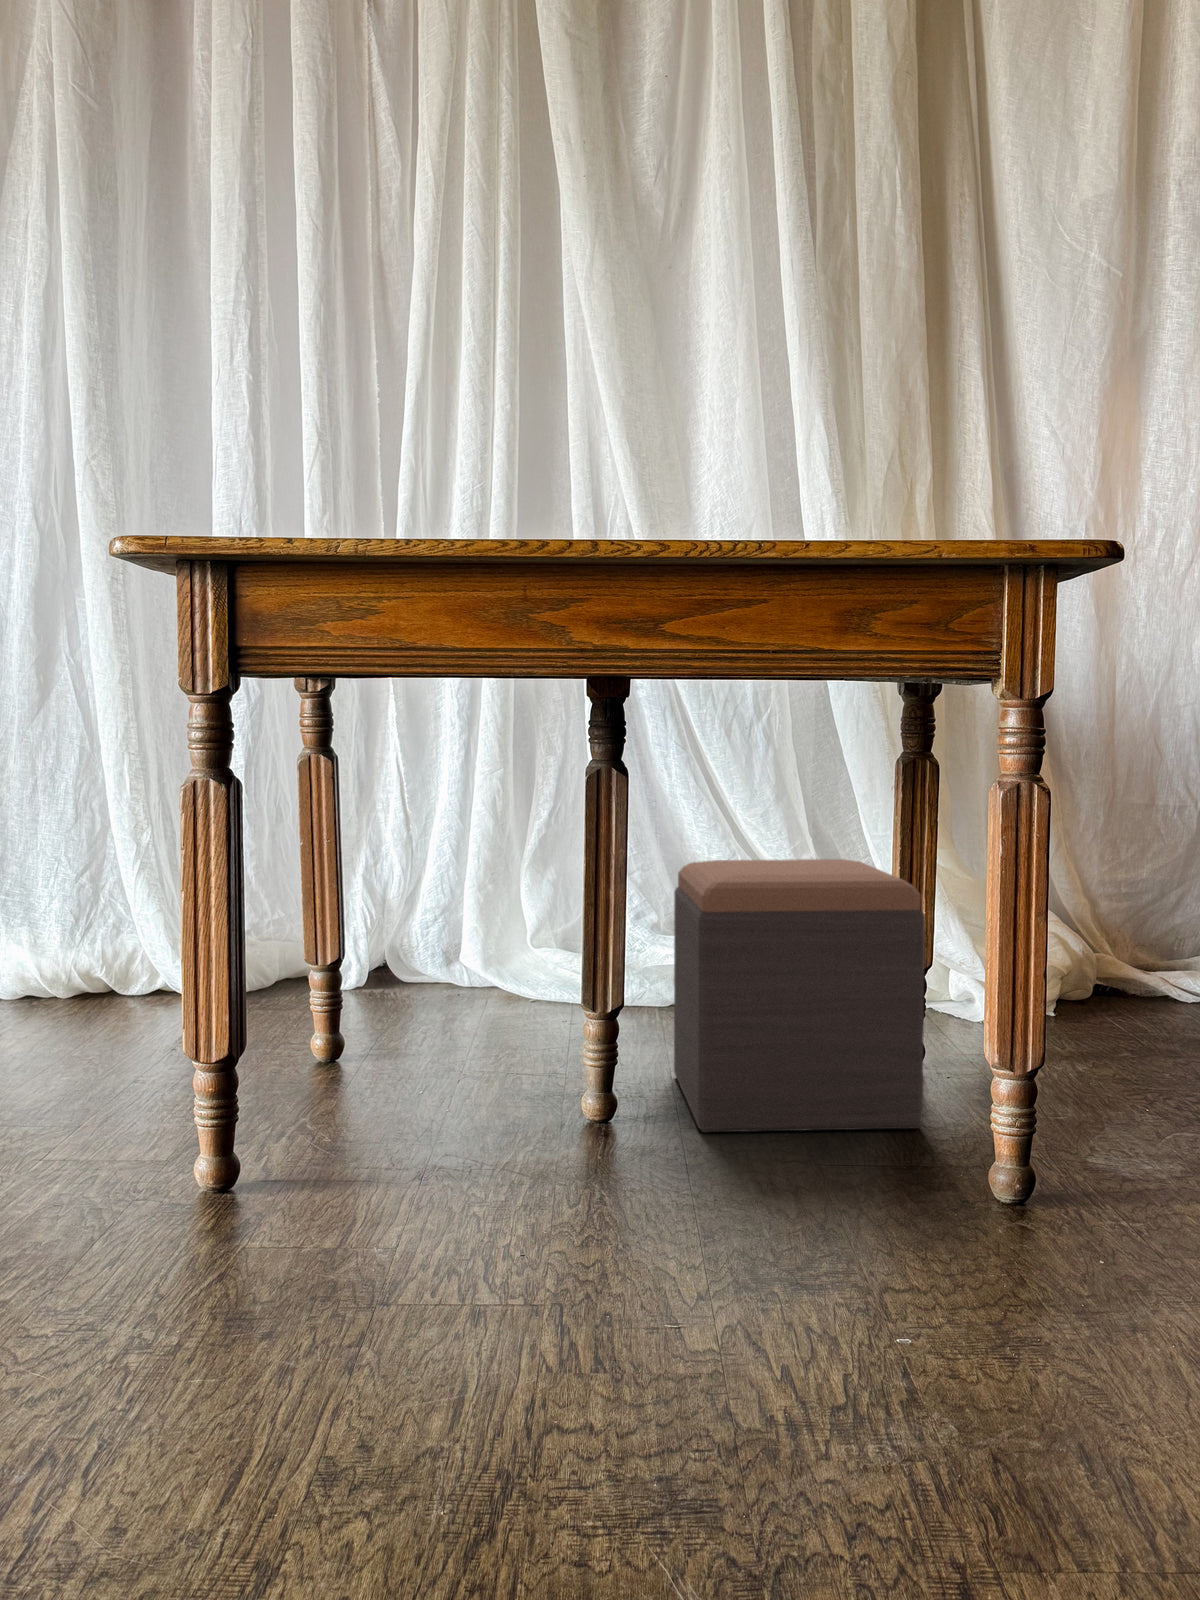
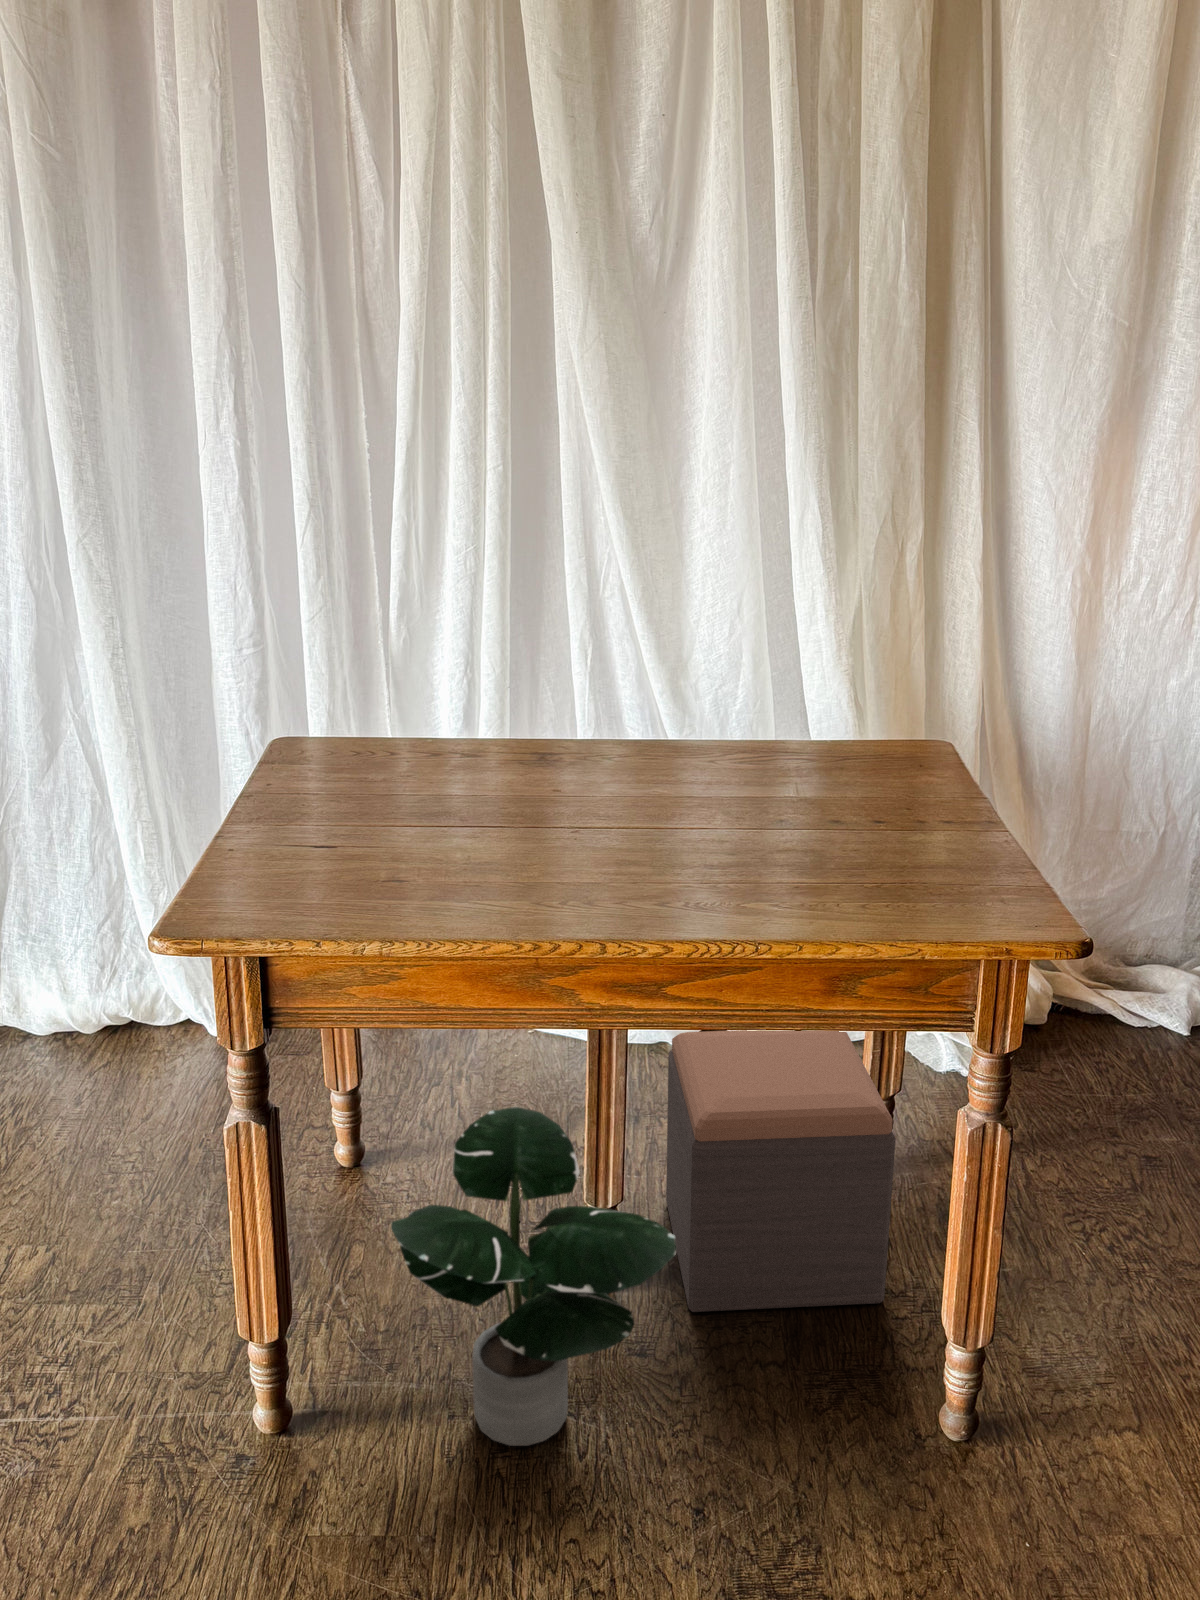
potted plant: none [357,852,680,1202] -> present [391,1107,676,1446]

